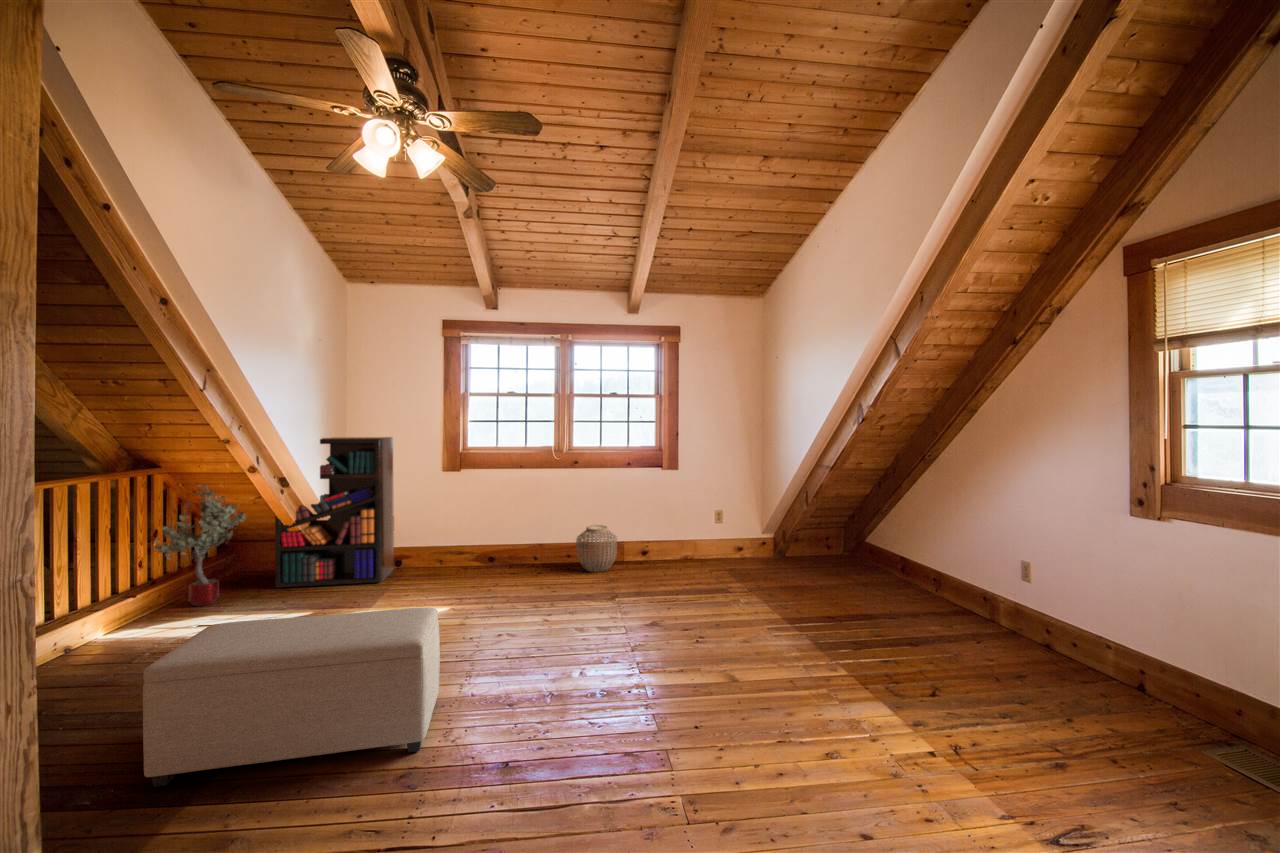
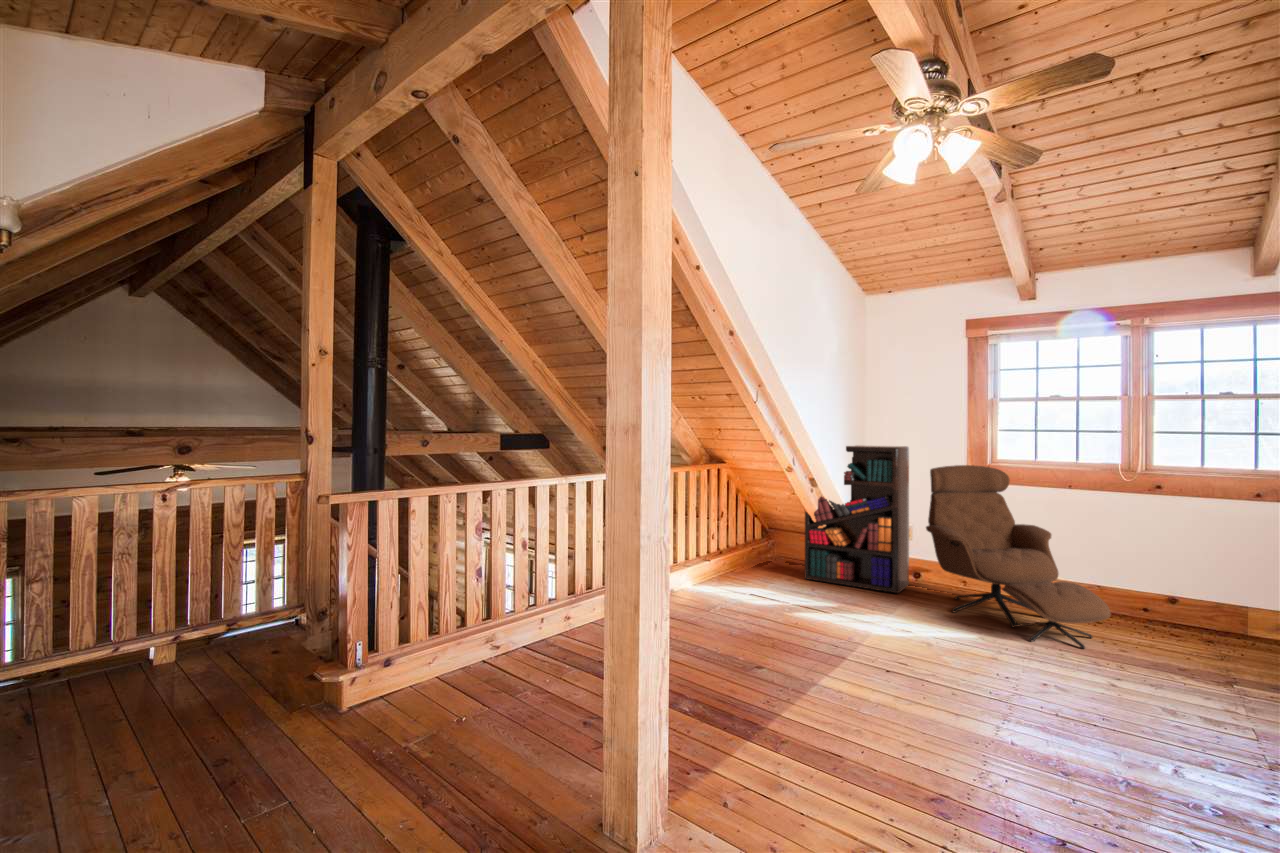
lounge chair: none [408,453,548,601] -> present [926,465,1111,649]
potted tree: present [153,485,246,606] -> none [723,481,784,582]
woven basket: present [576,525,617,572] -> none [1159,577,1238,645]
ottoman: present [143,608,440,787] -> none [743,591,972,757]

